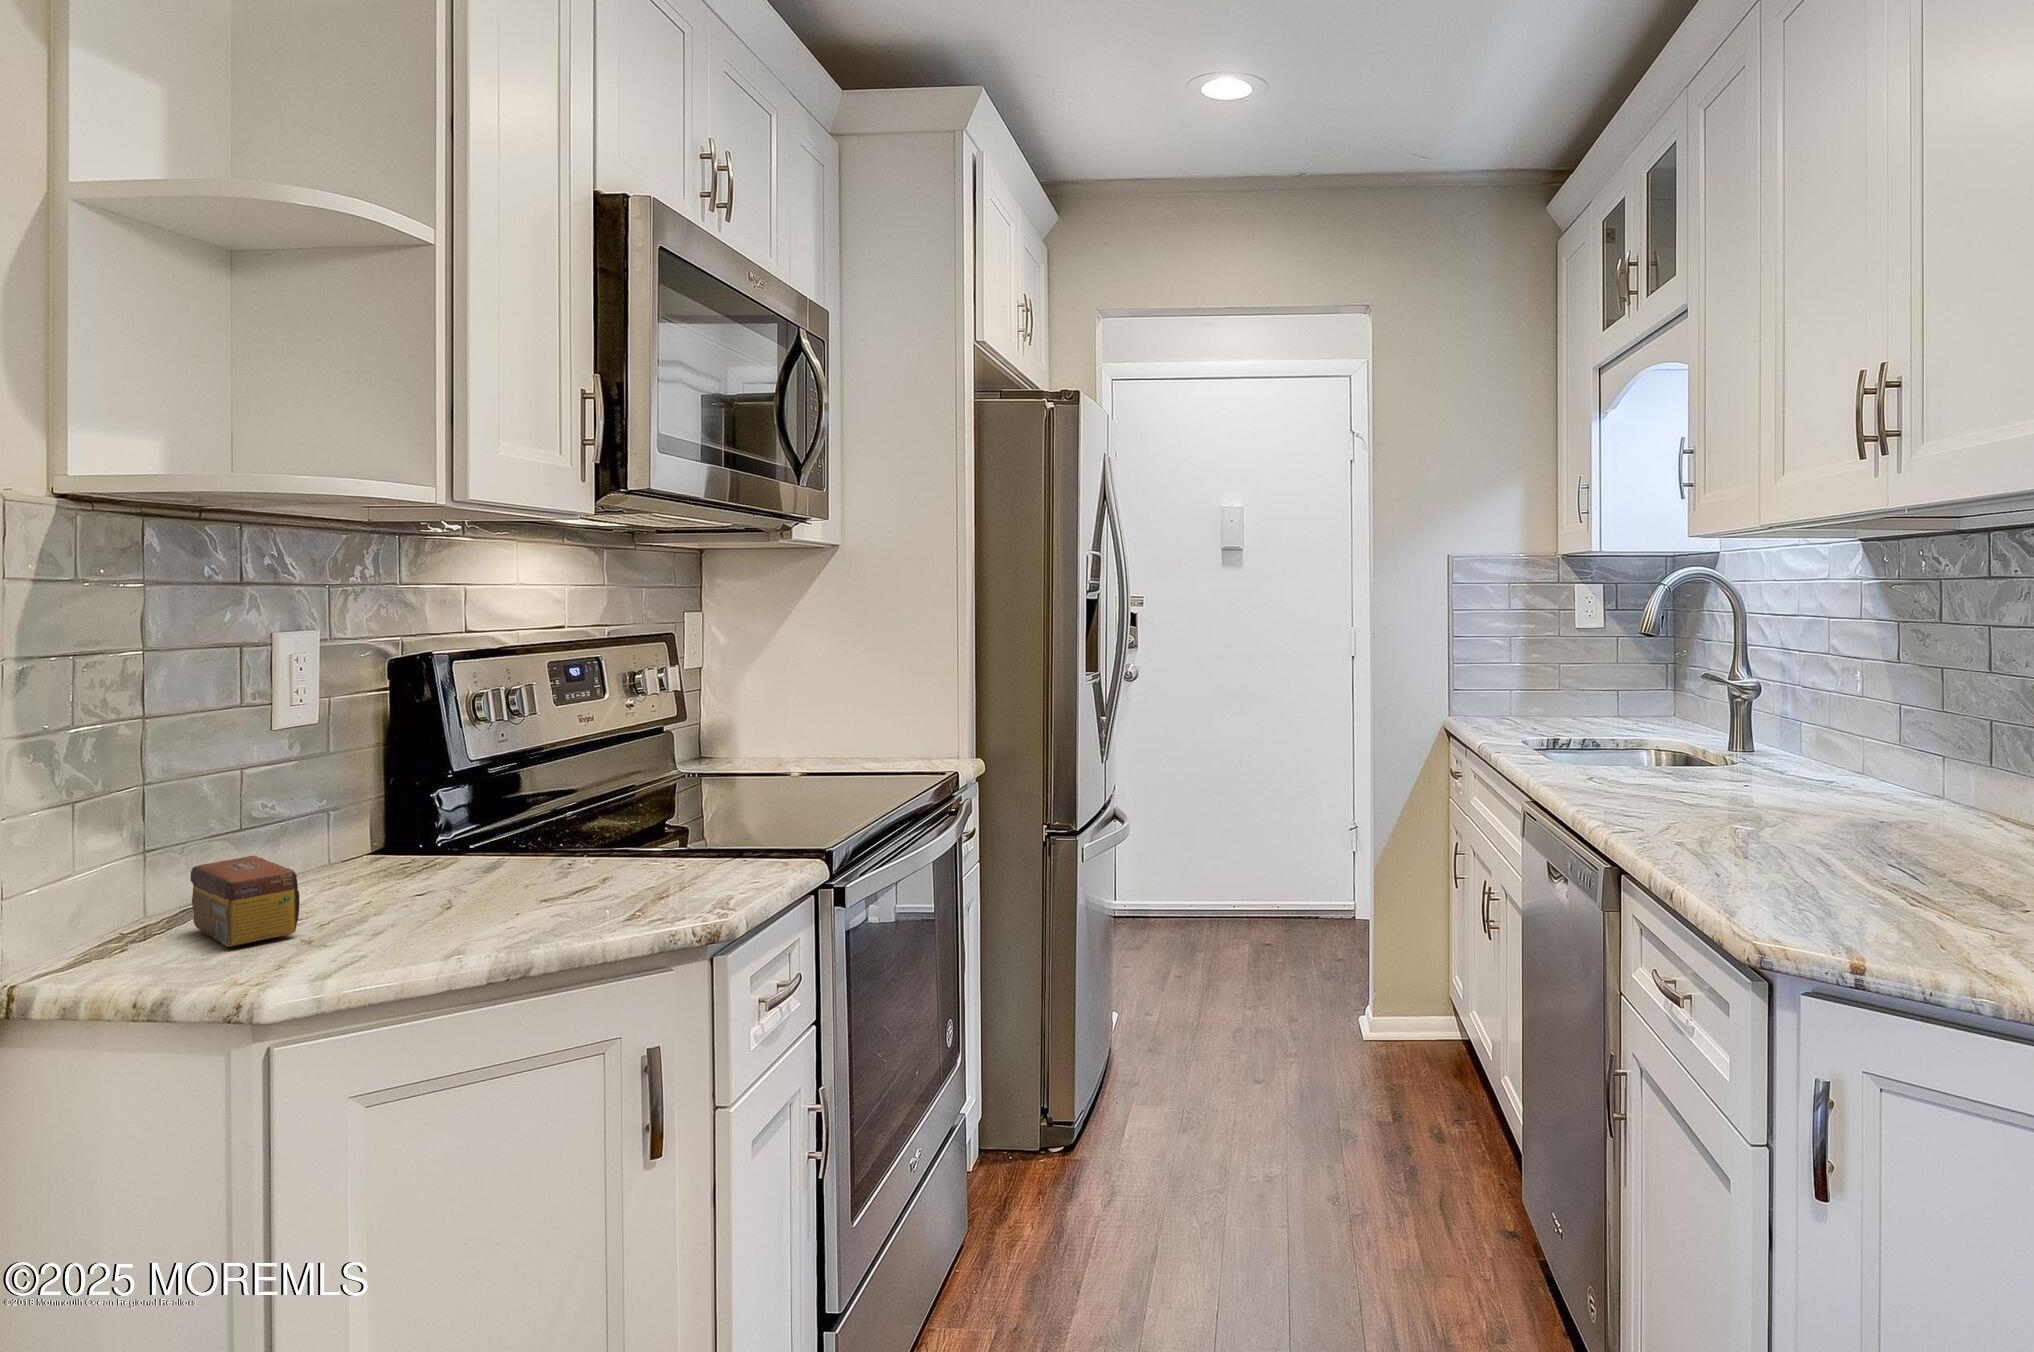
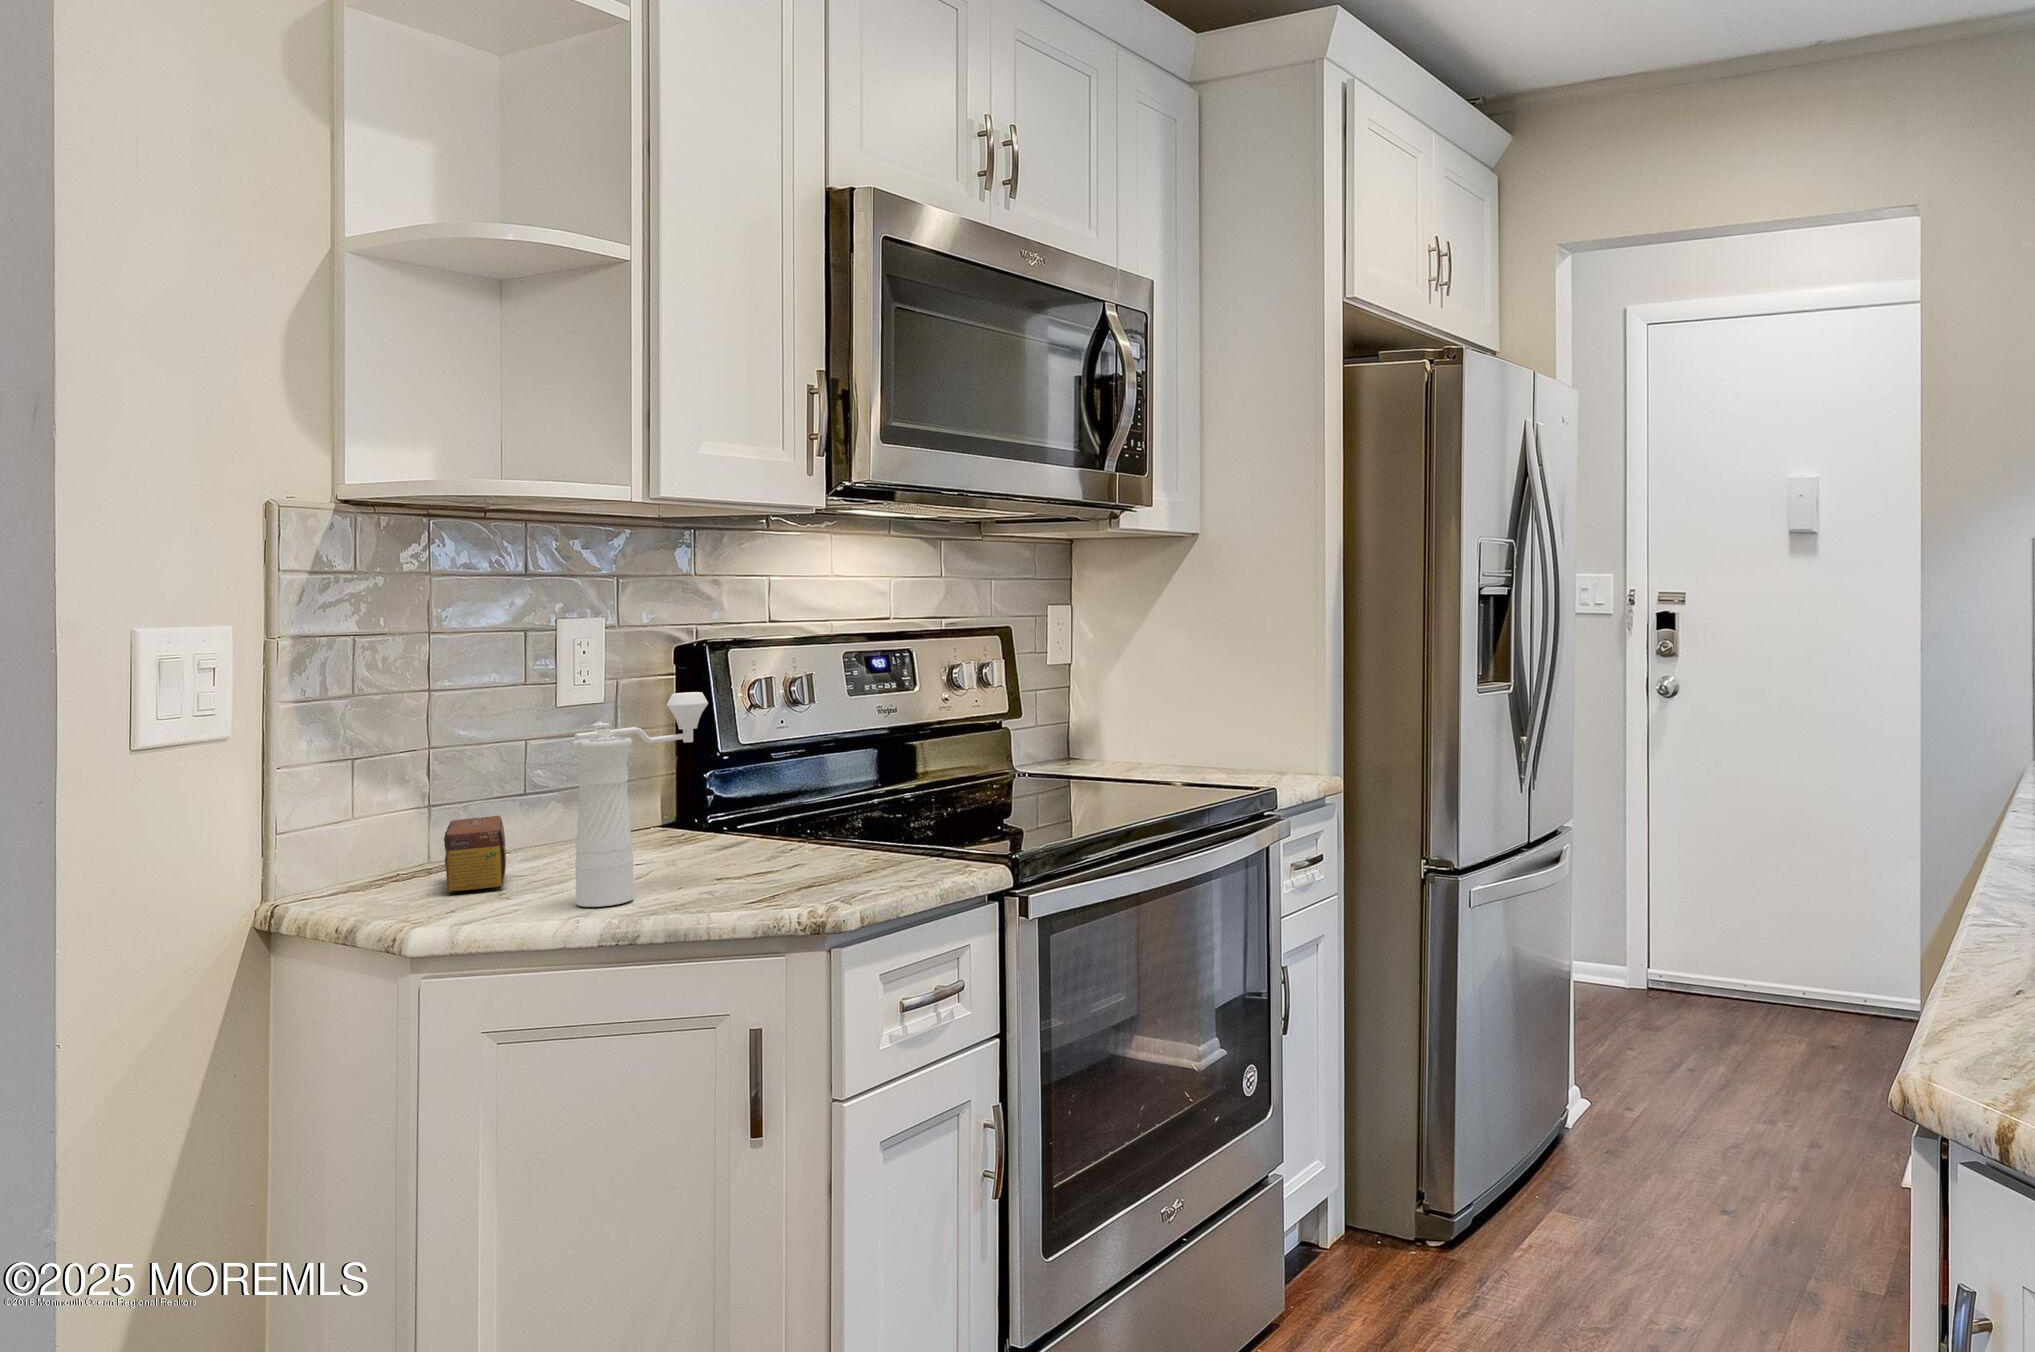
pepper mill: none [430,714,551,944] -> present [573,692,708,907]

